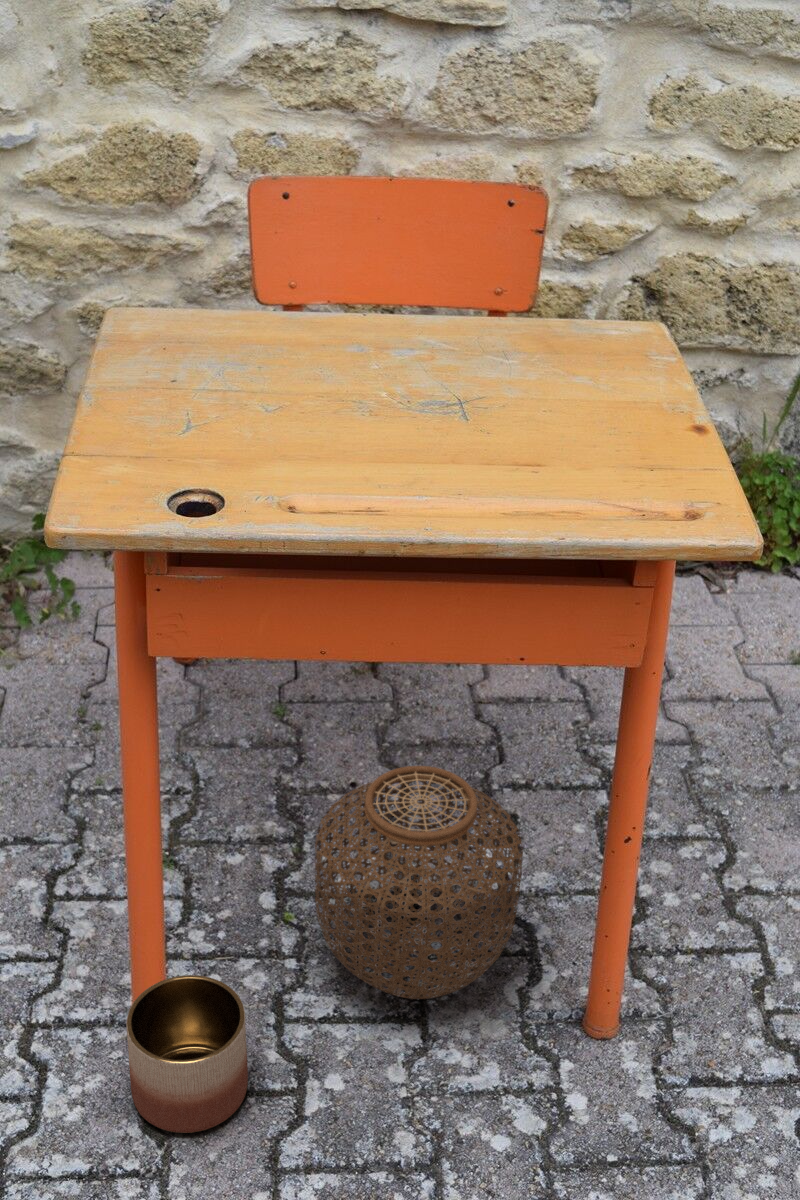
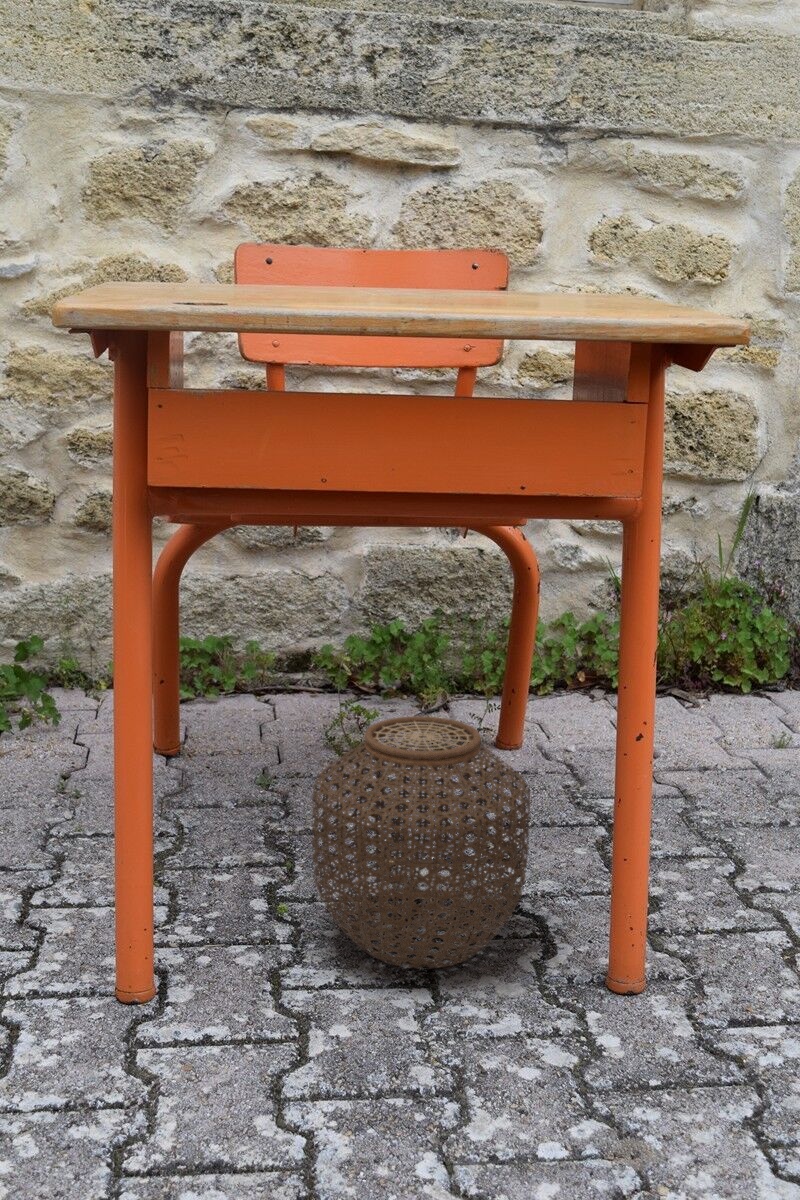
planter: present [126,975,248,1133] -> none [114,909,245,1070]

